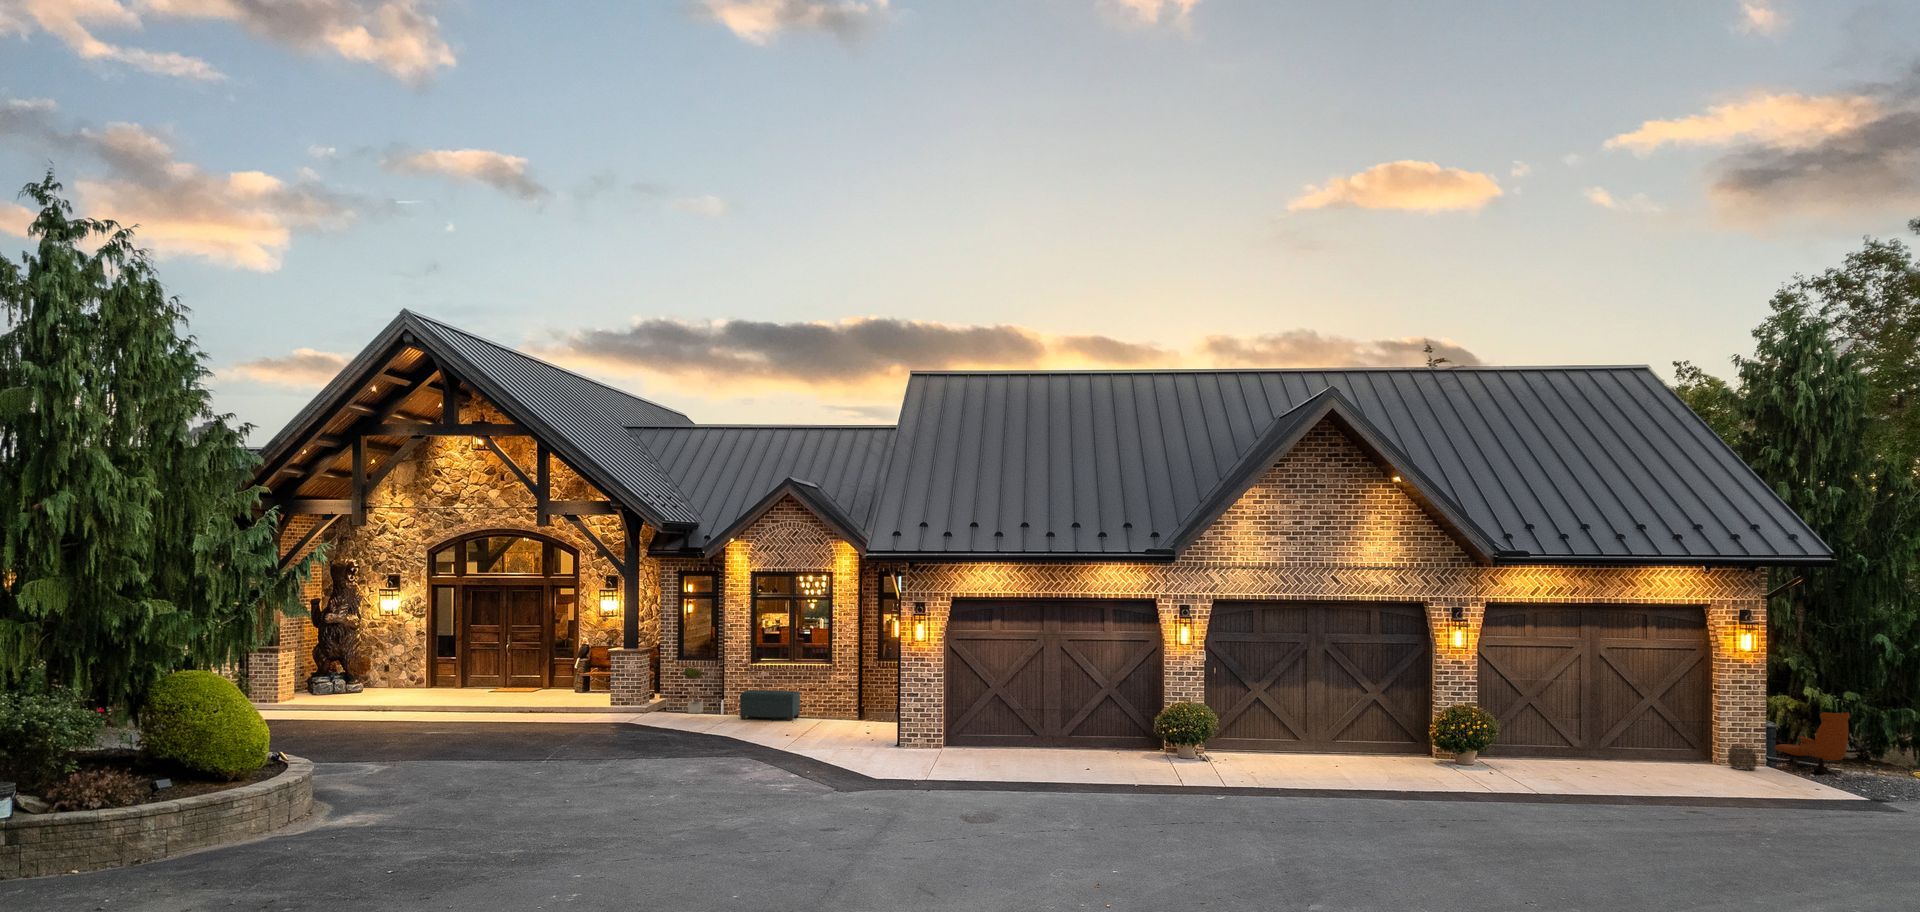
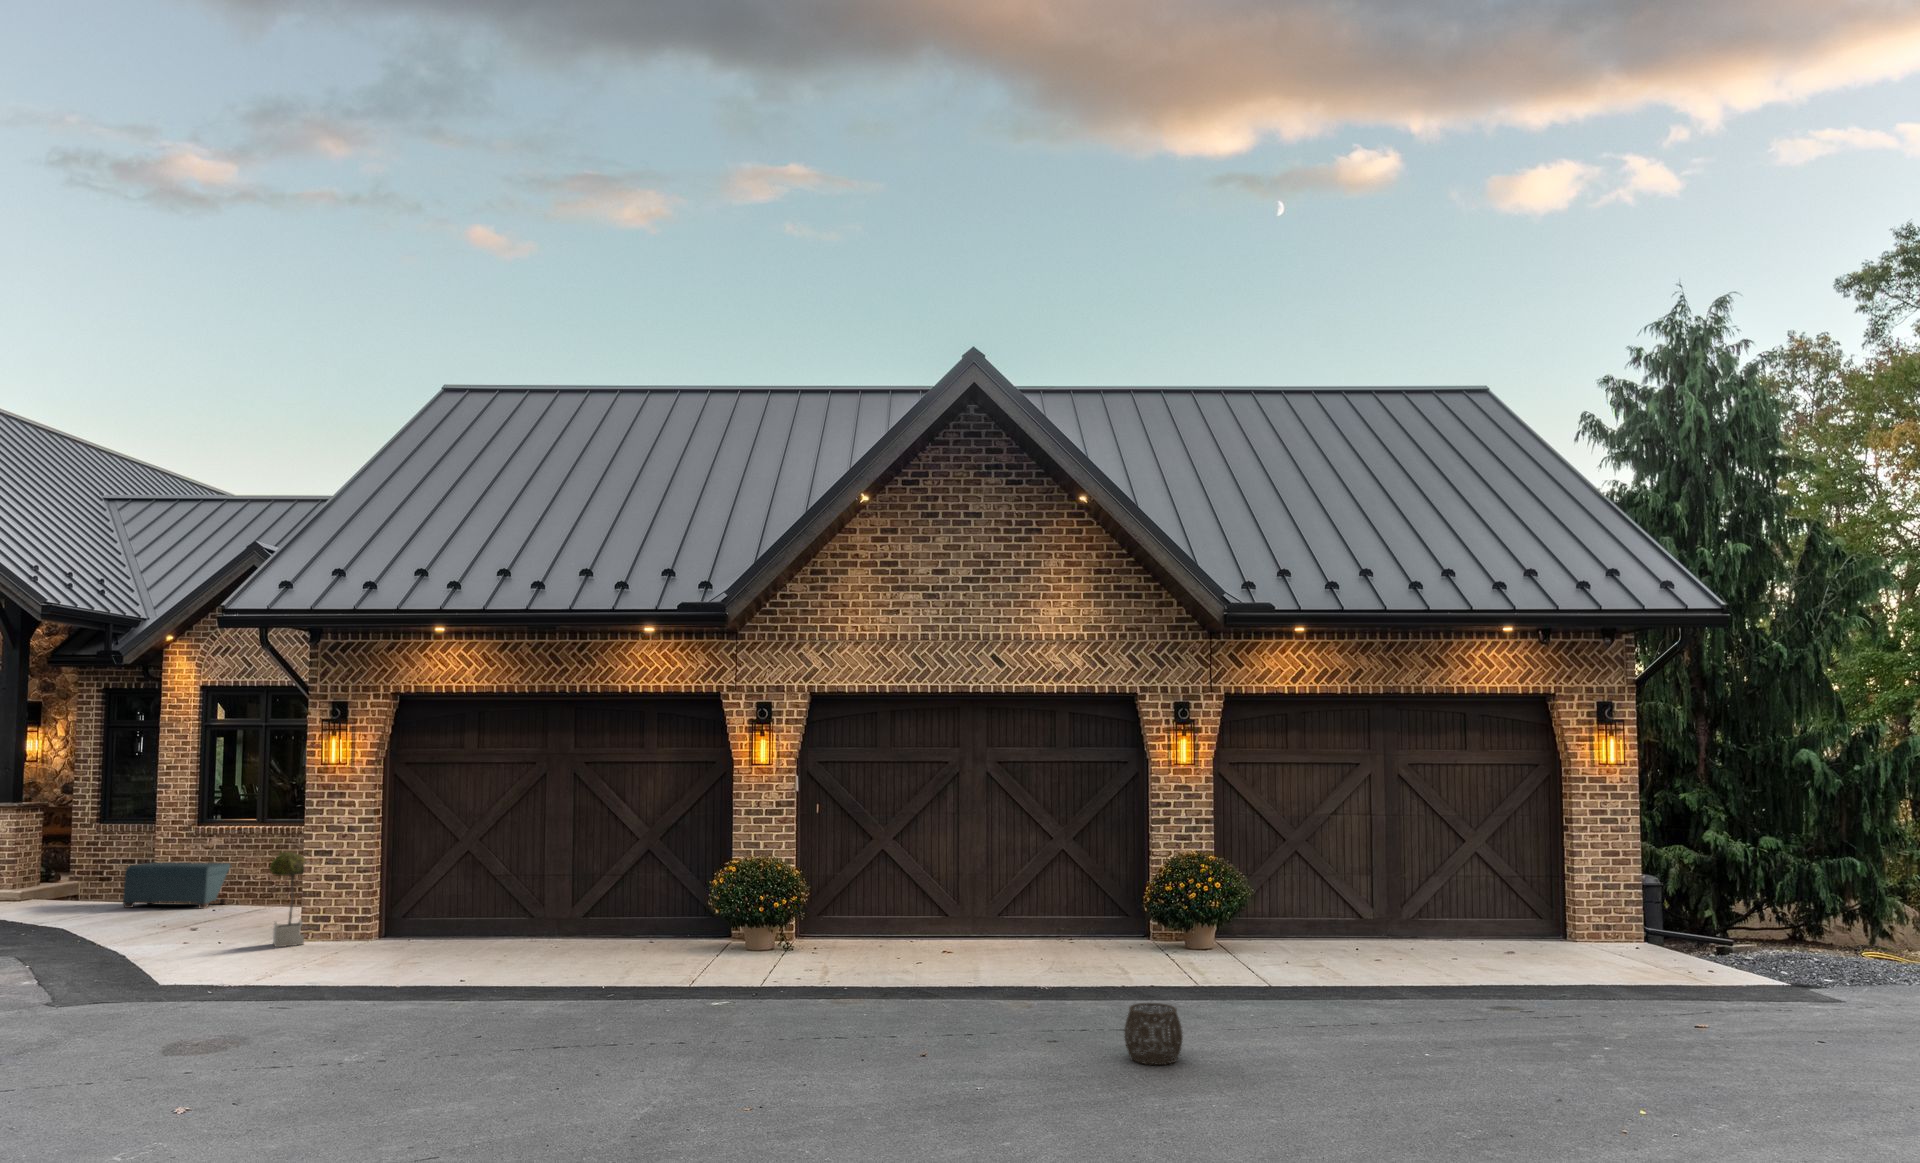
potted tree: present [684,667,703,714] -> present [269,852,305,947]
lounge chair: present [1775,712,1850,777] -> none [1657,852,1759,953]
woven basket: present [1728,746,1757,770] -> present [1124,1003,1183,1065]

